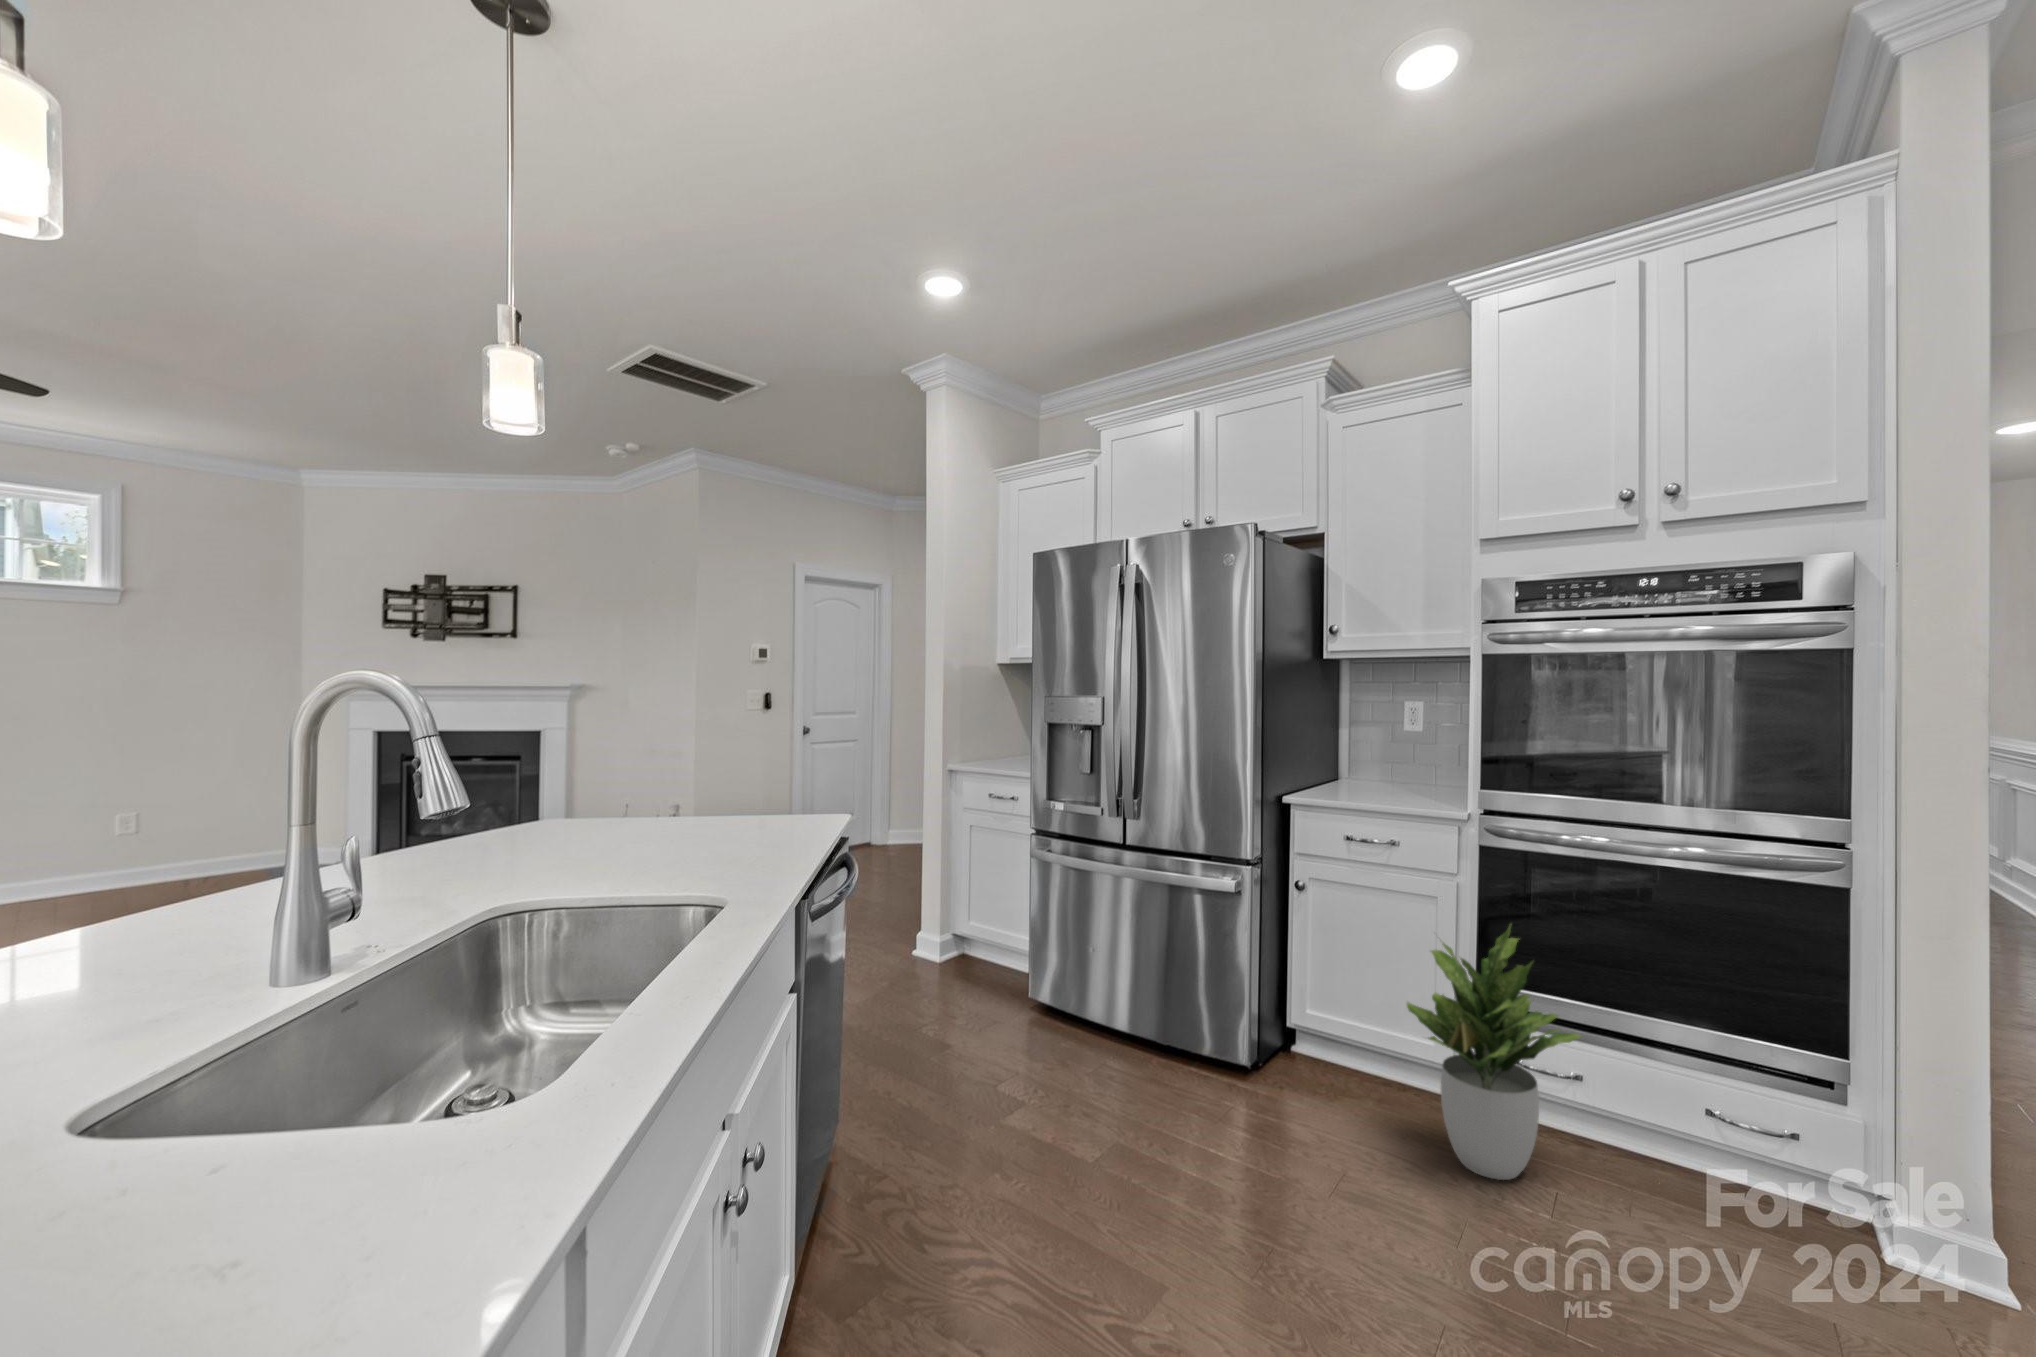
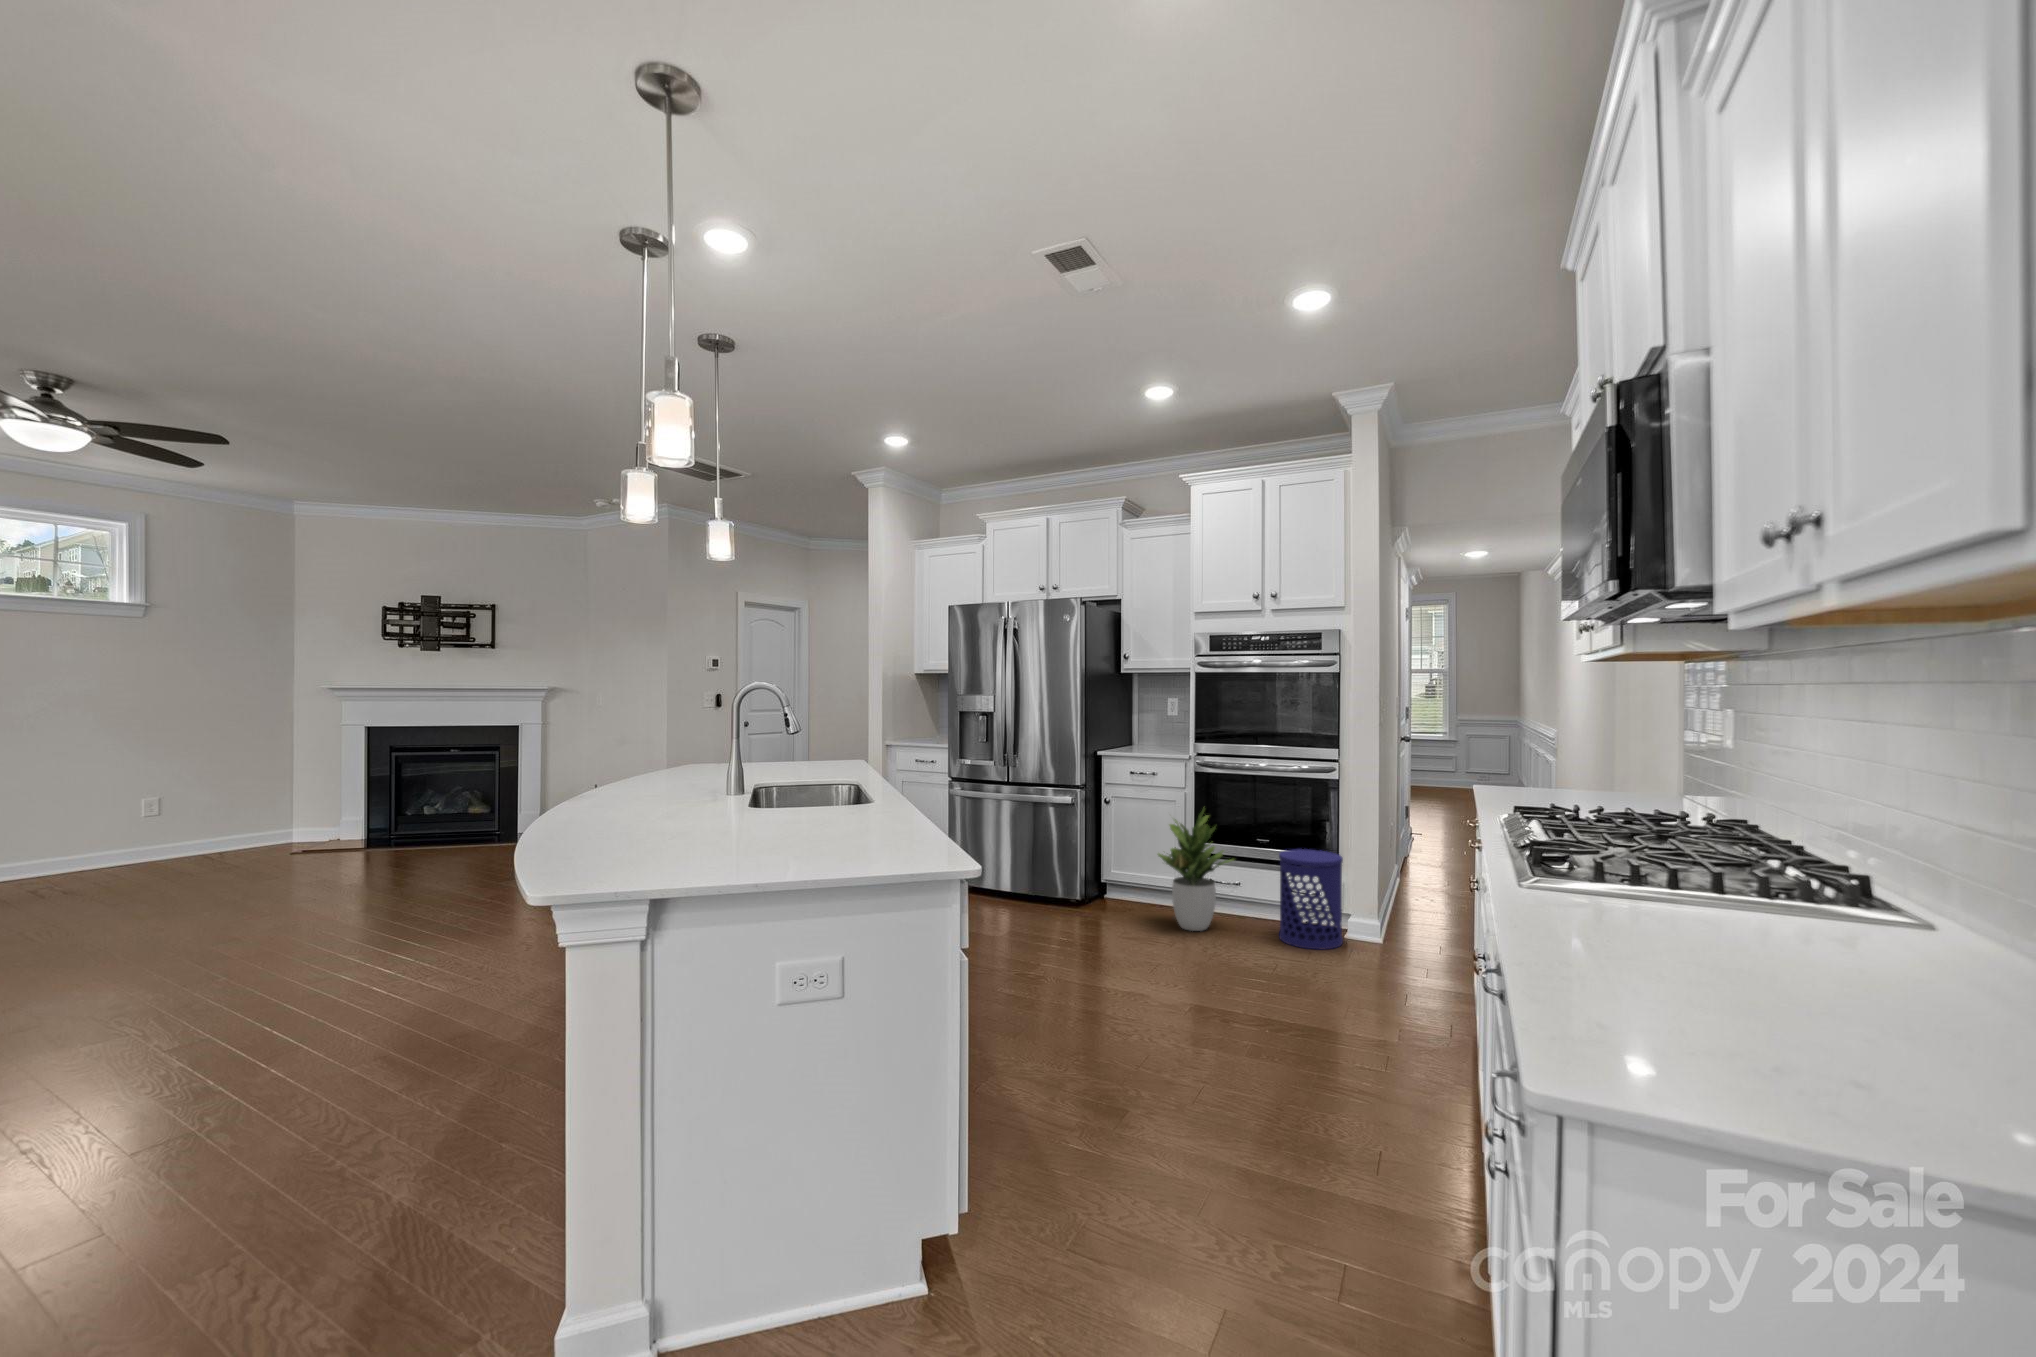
waste bin: none [1698,1029,1878,1292] -> present [1279,849,1343,949]

